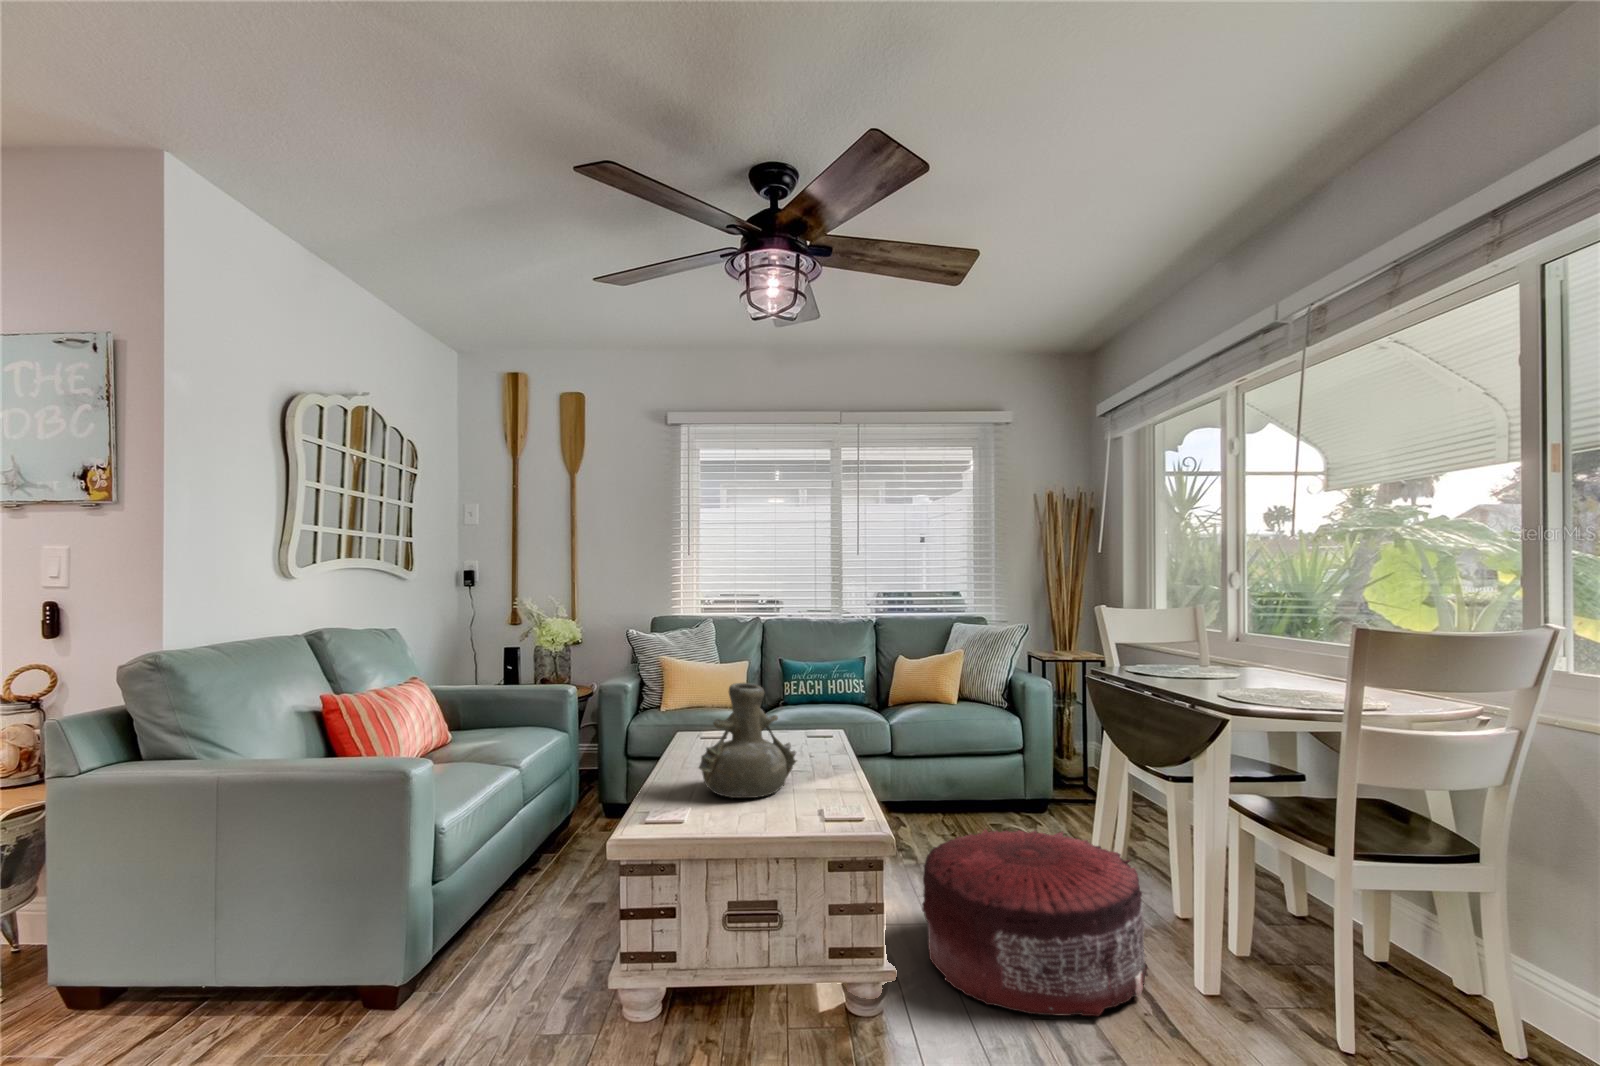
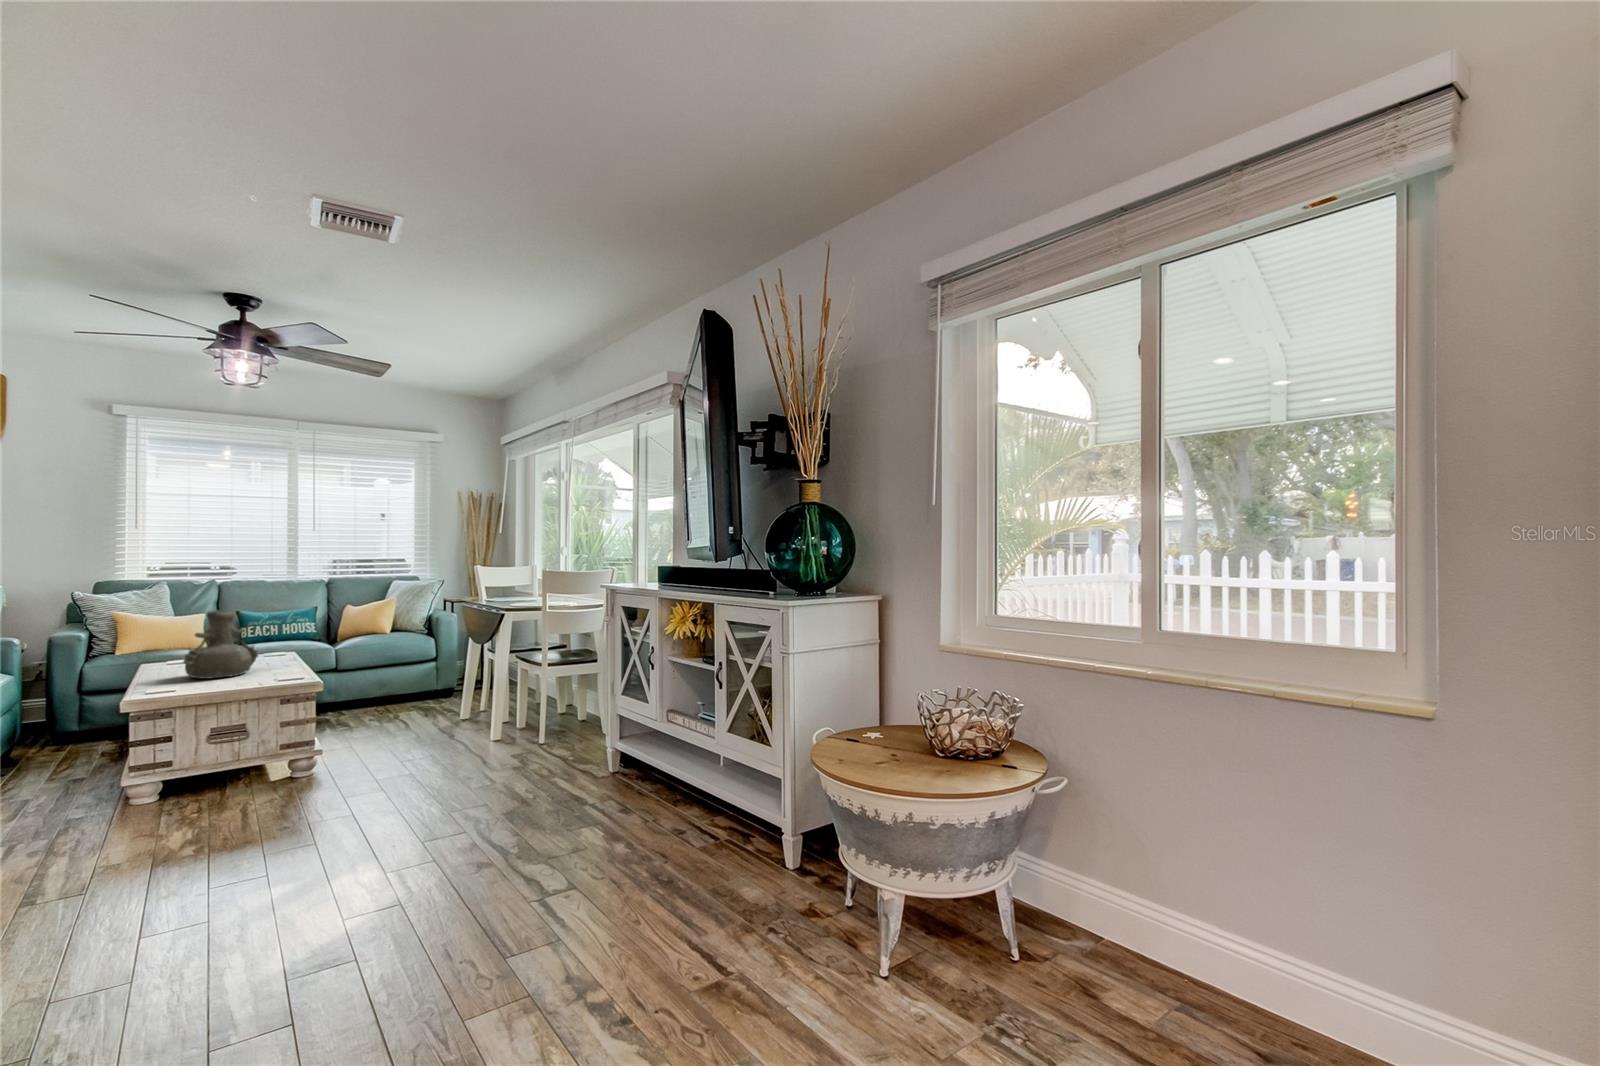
pouf: present [922,829,1148,1016] -> none [346,682,476,761]

